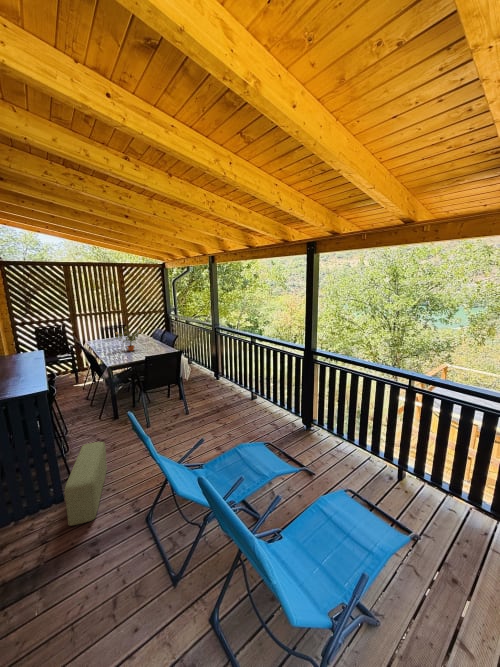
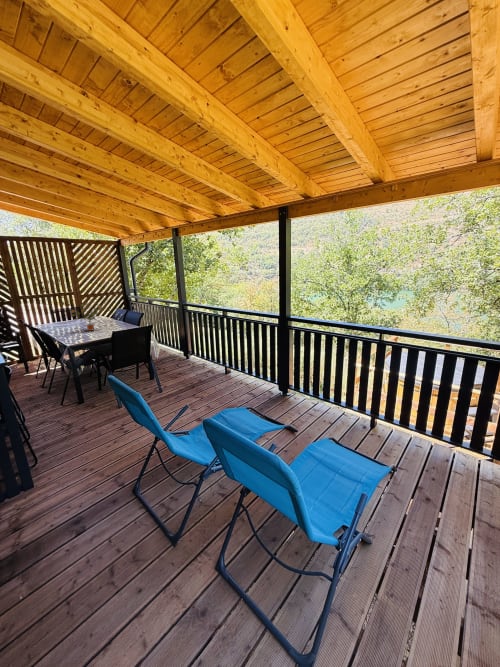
pouf: present [65,442,107,525] -> none [36,421,79,508]

